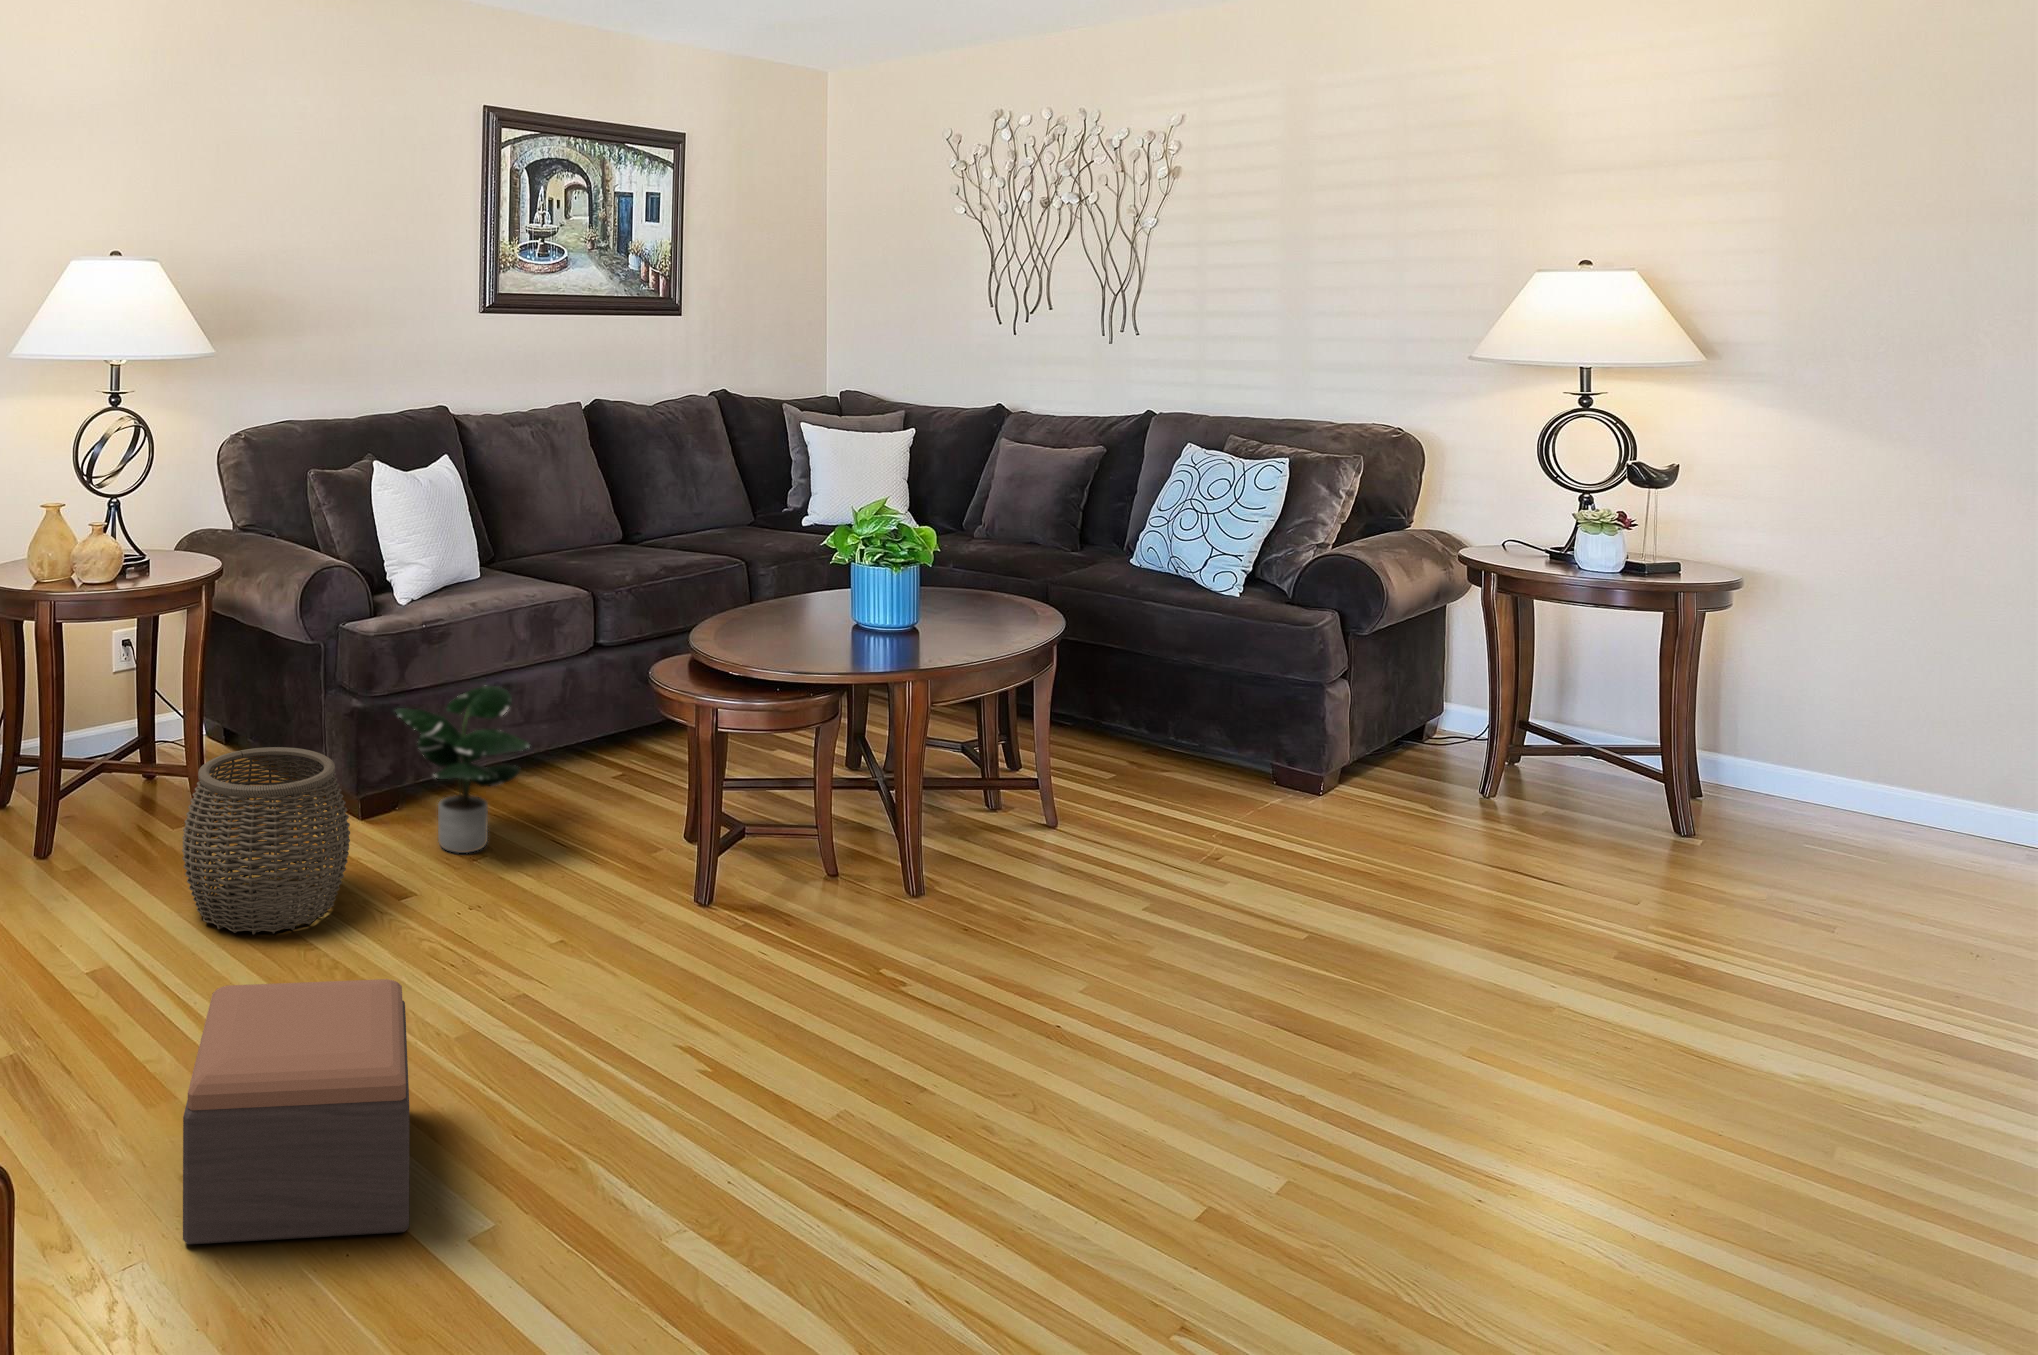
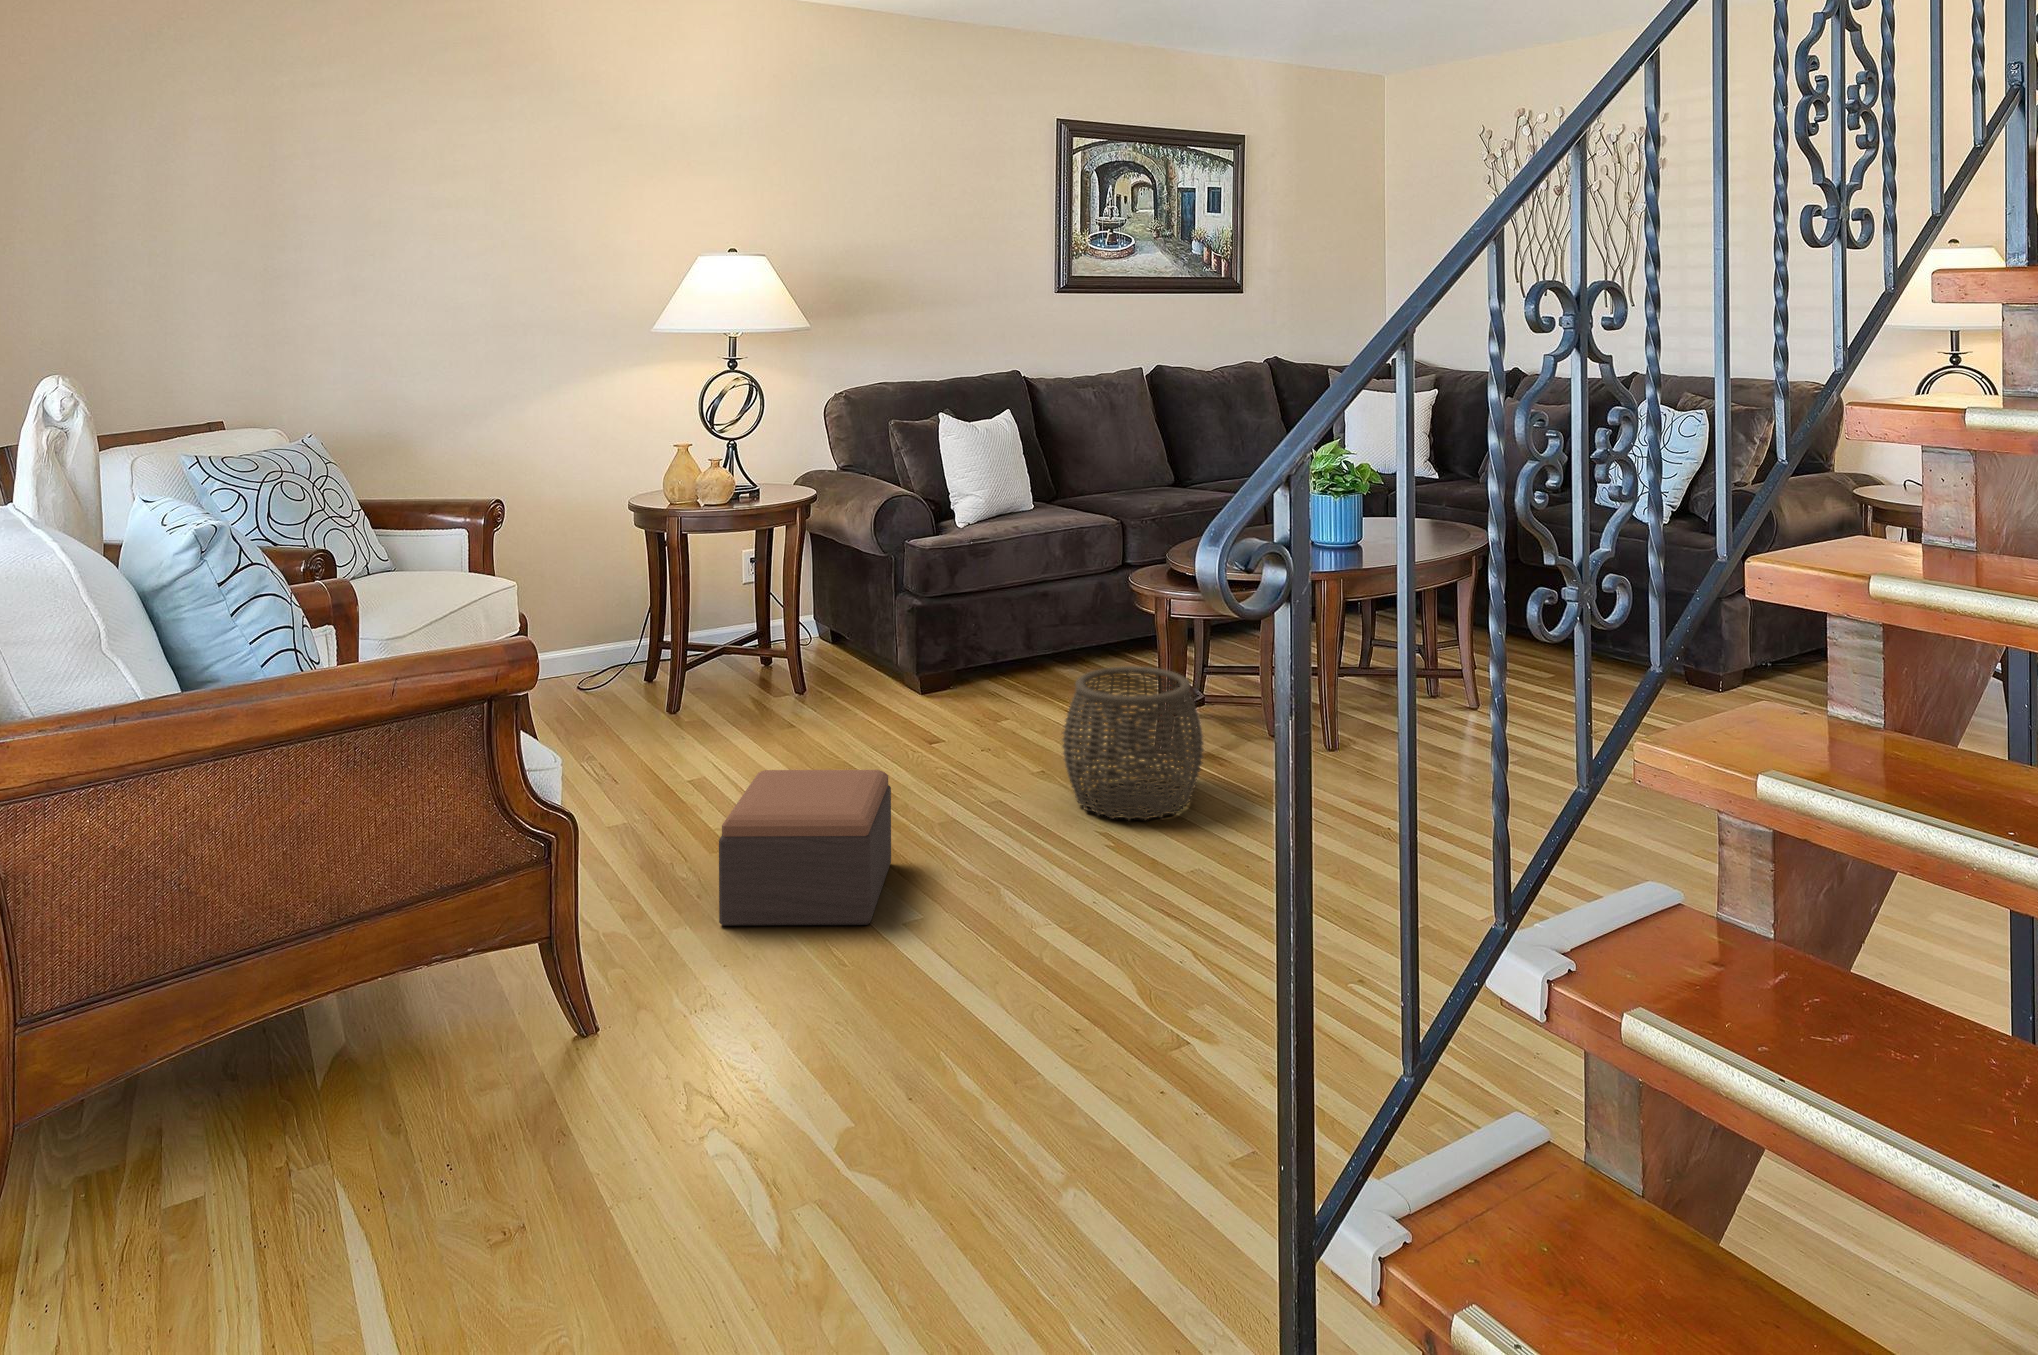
potted plant: present [395,686,530,853] -> none [941,589,1045,716]
woven basket: present [182,747,350,934] -> present [1062,666,1204,820]

